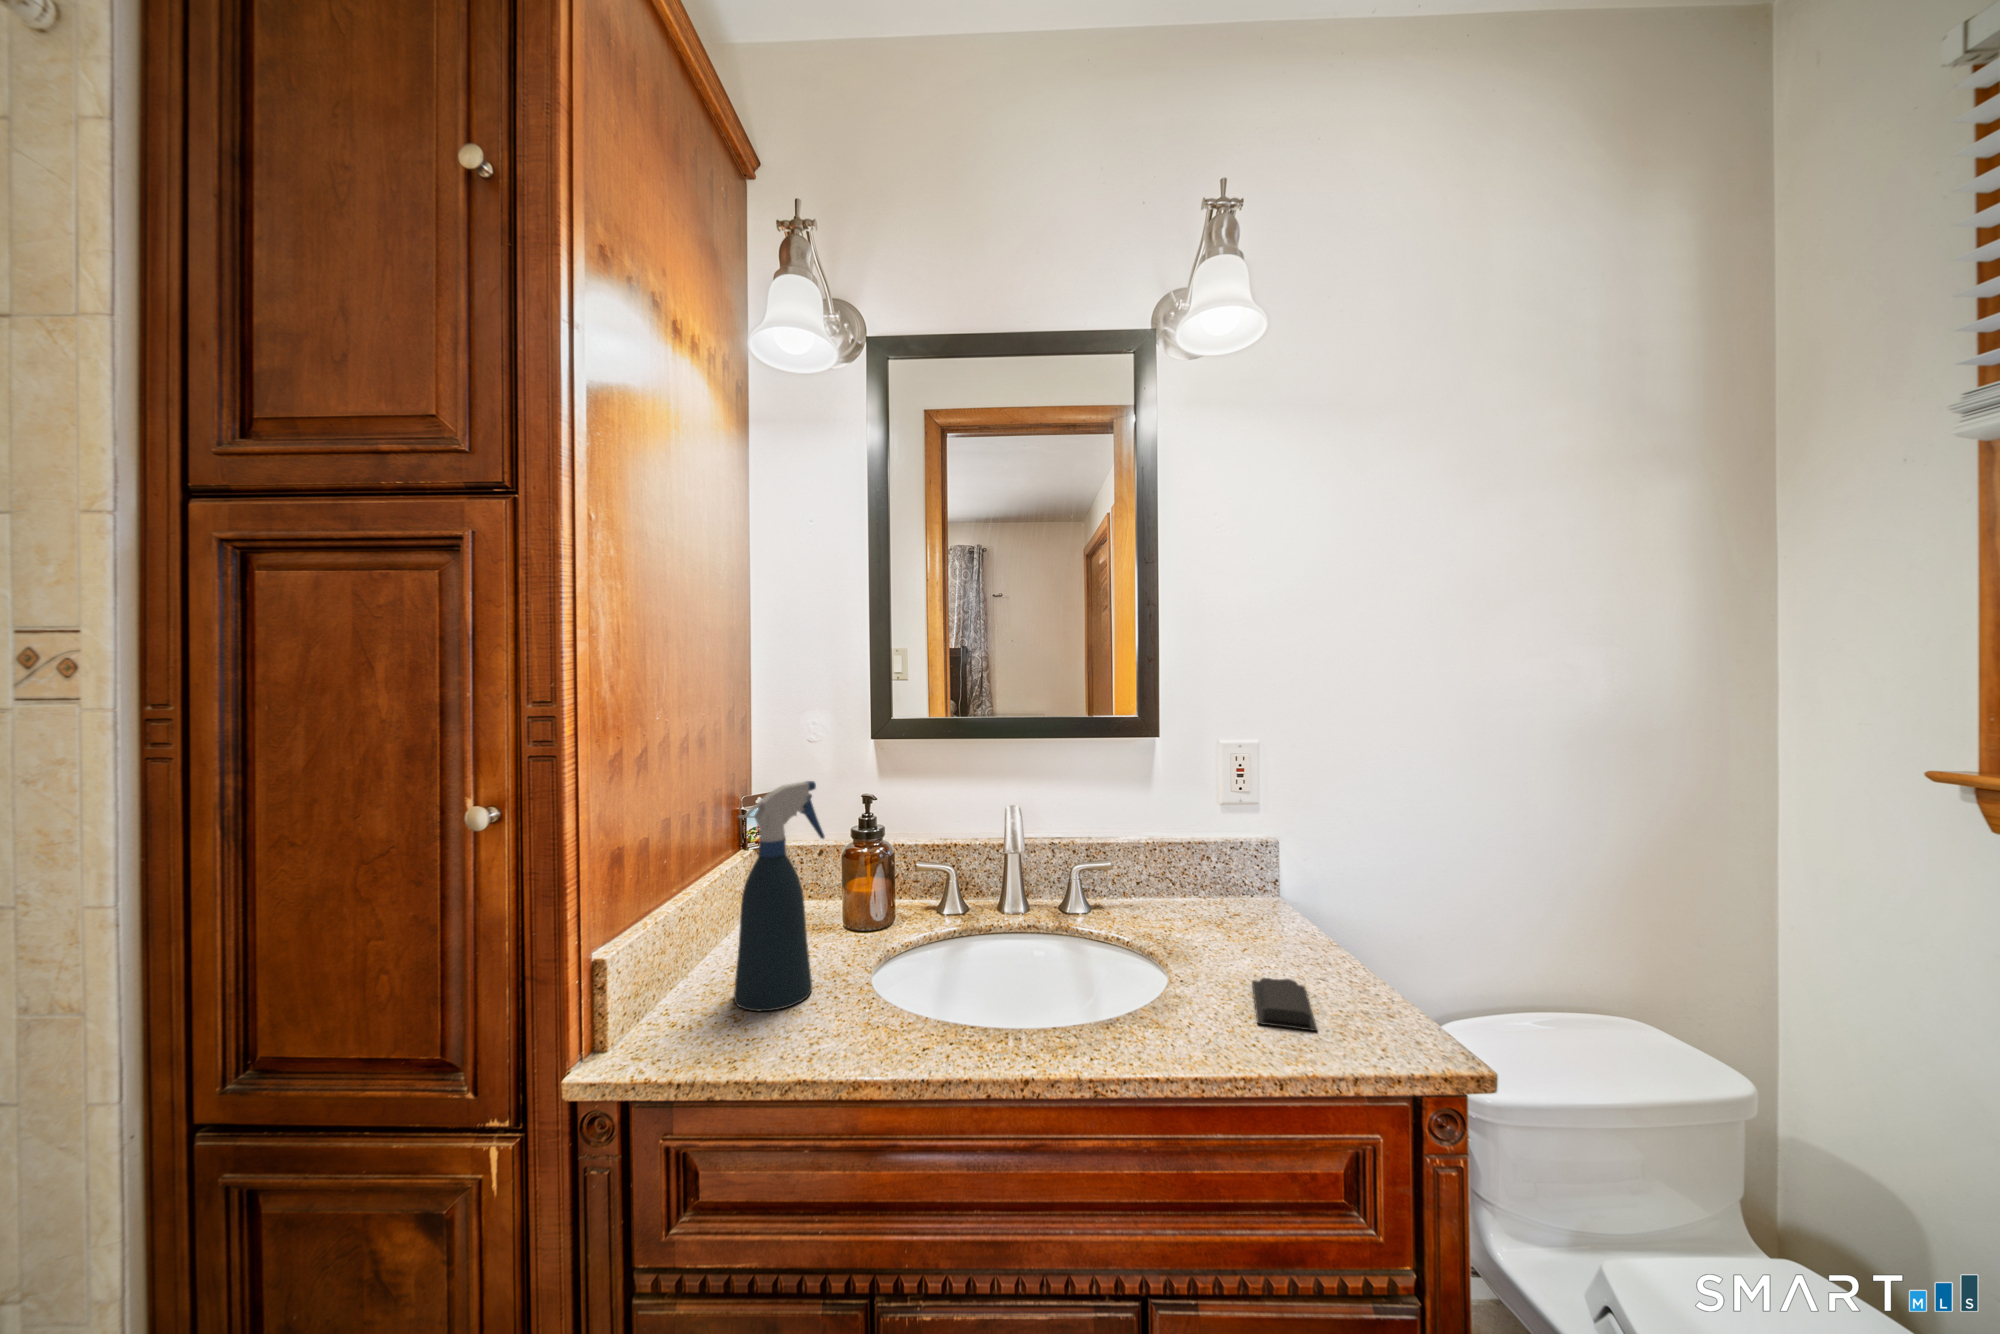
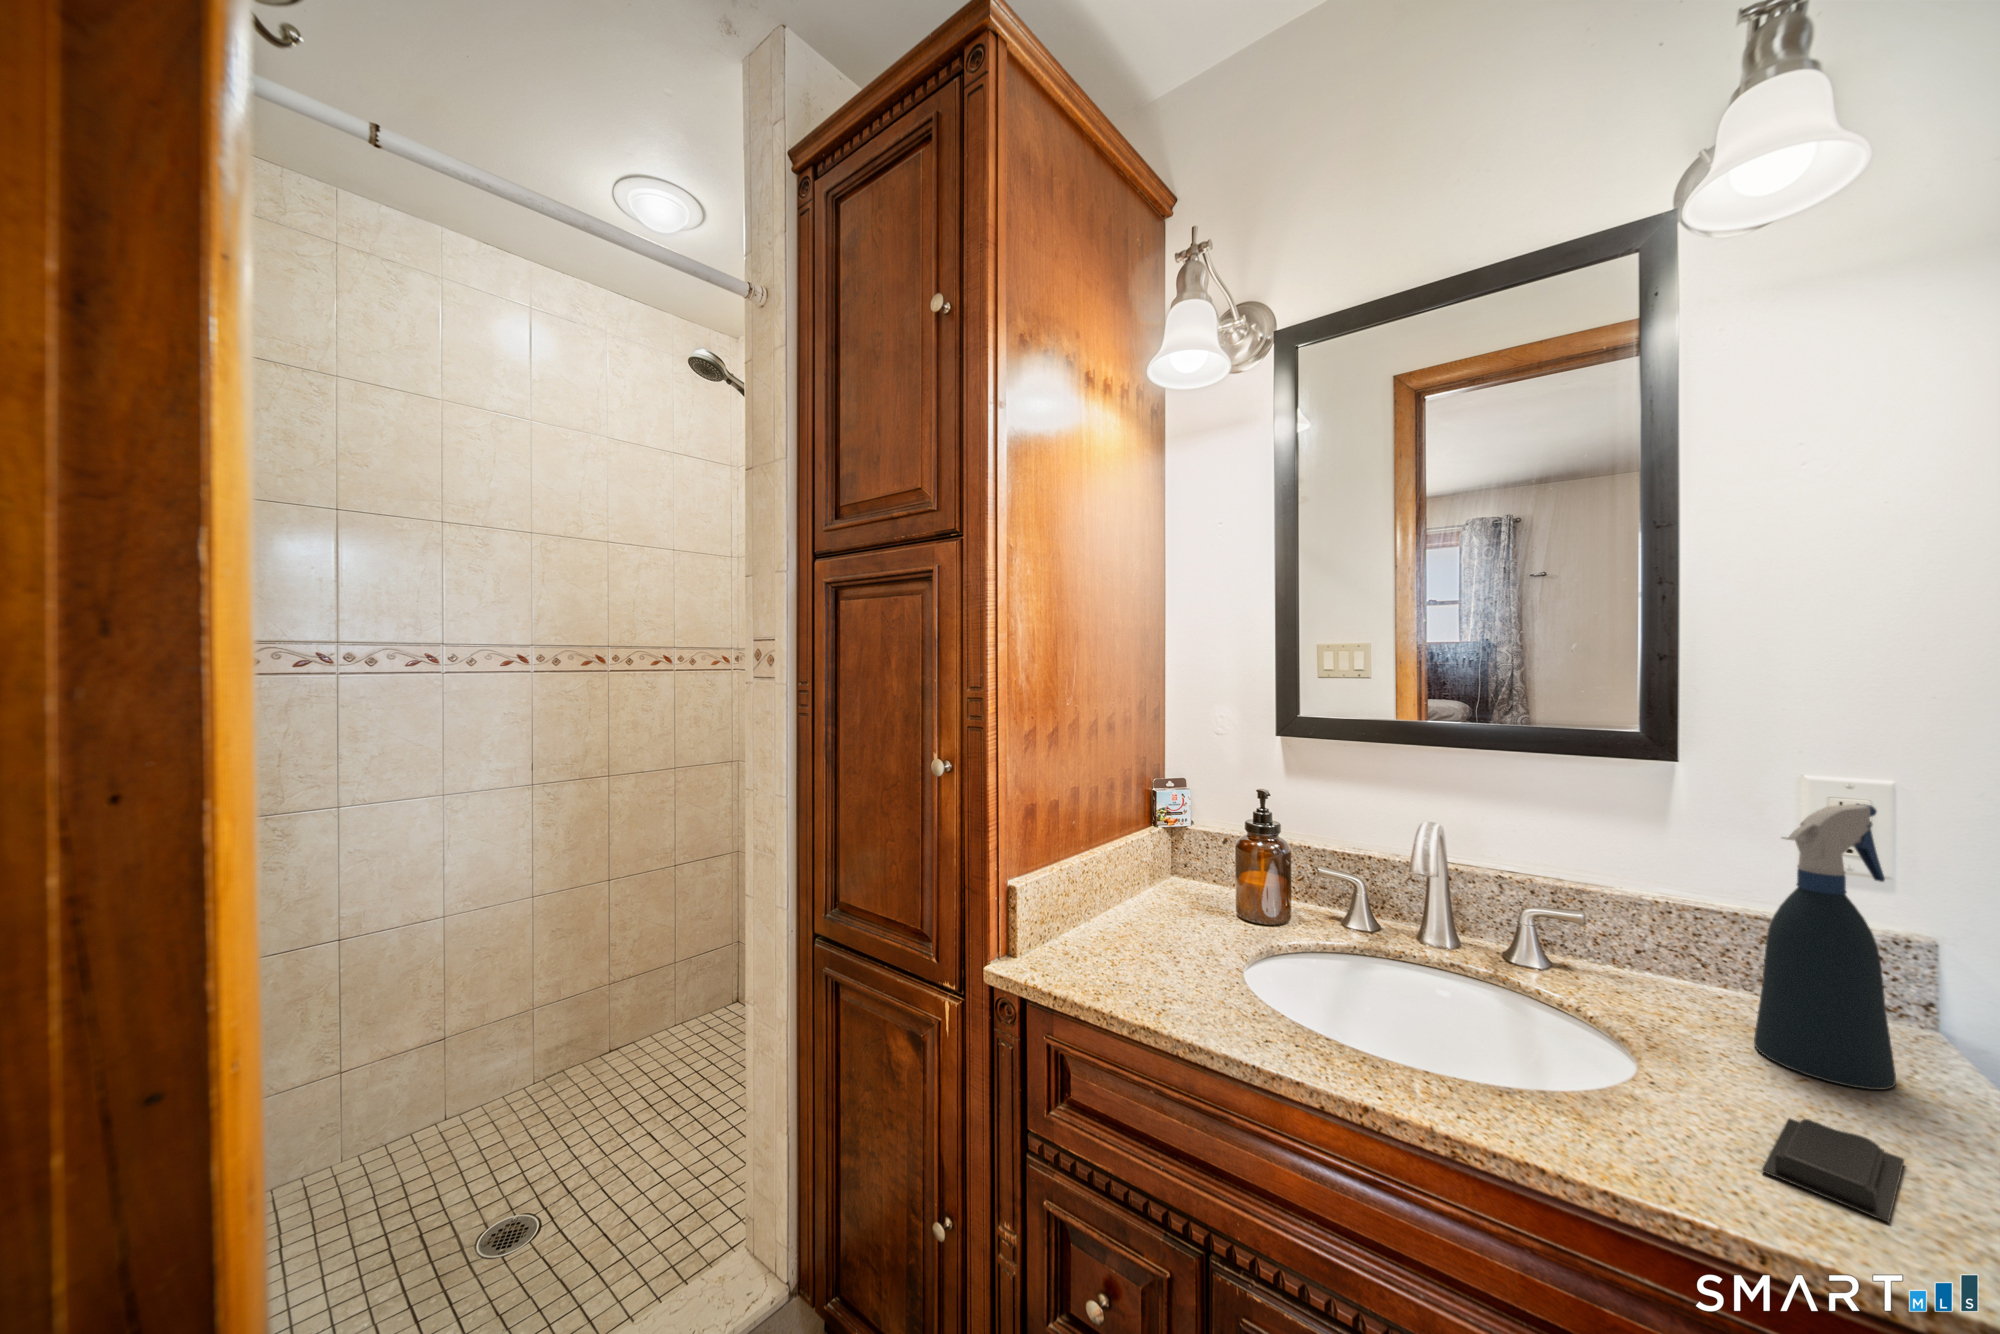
spray bottle: present [734,781,824,1011] -> present [1754,804,1896,1090]

